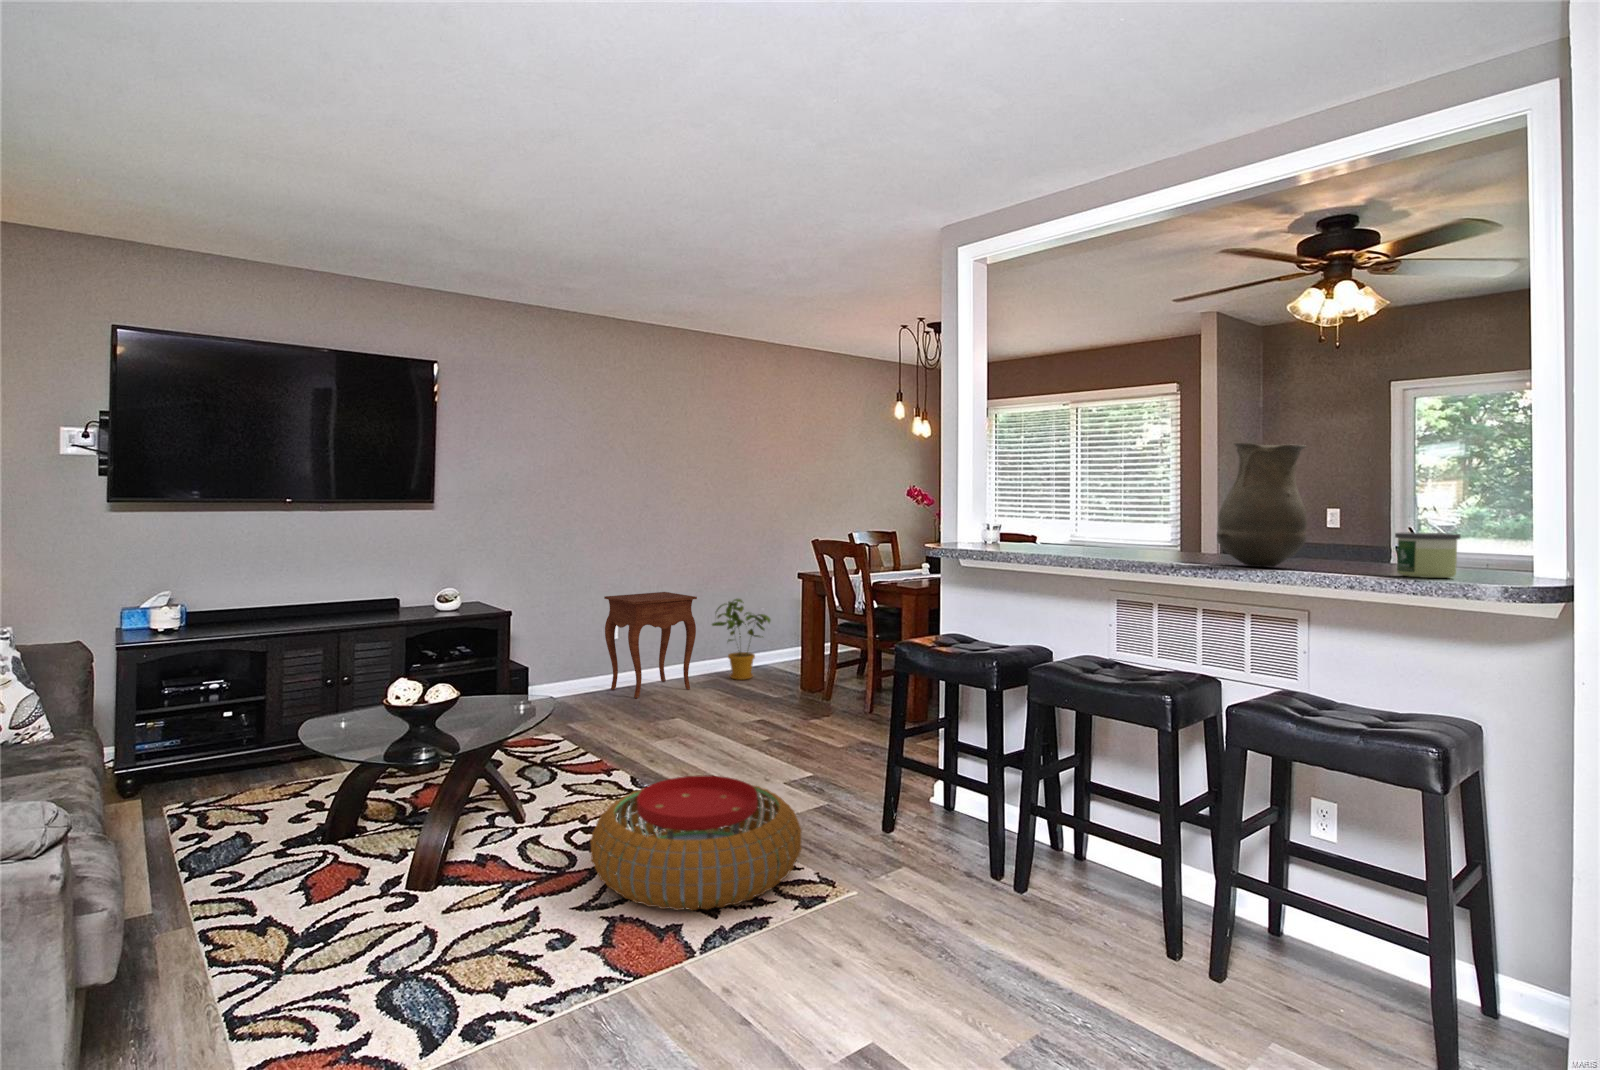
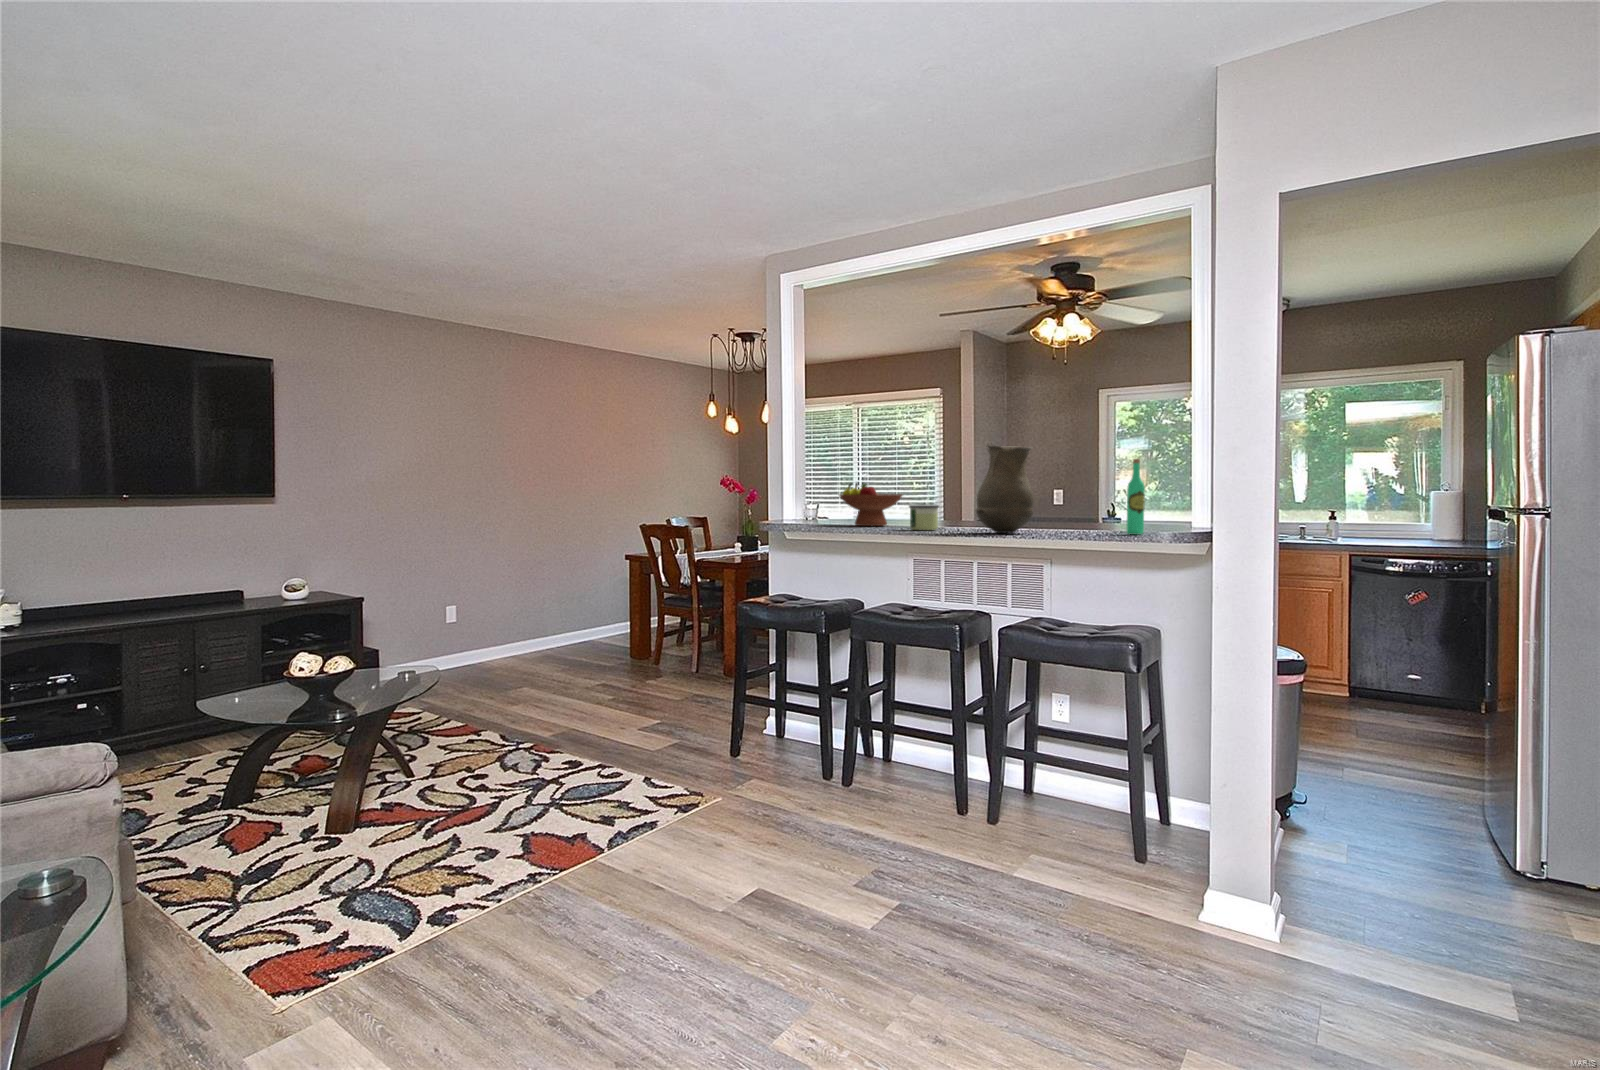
wine bottle: none [1461,461,1493,574] -> present [1127,459,1145,535]
fruit bowl: none [1027,495,1115,552] -> present [839,483,903,526]
candle: present [1395,532,1461,578] -> present [909,505,939,530]
side table: present [604,592,697,698] -> none [443,574,535,674]
house plant: present [712,599,770,680] -> none [546,578,604,653]
pouf: present [590,775,802,910] -> none [493,721,672,824]

